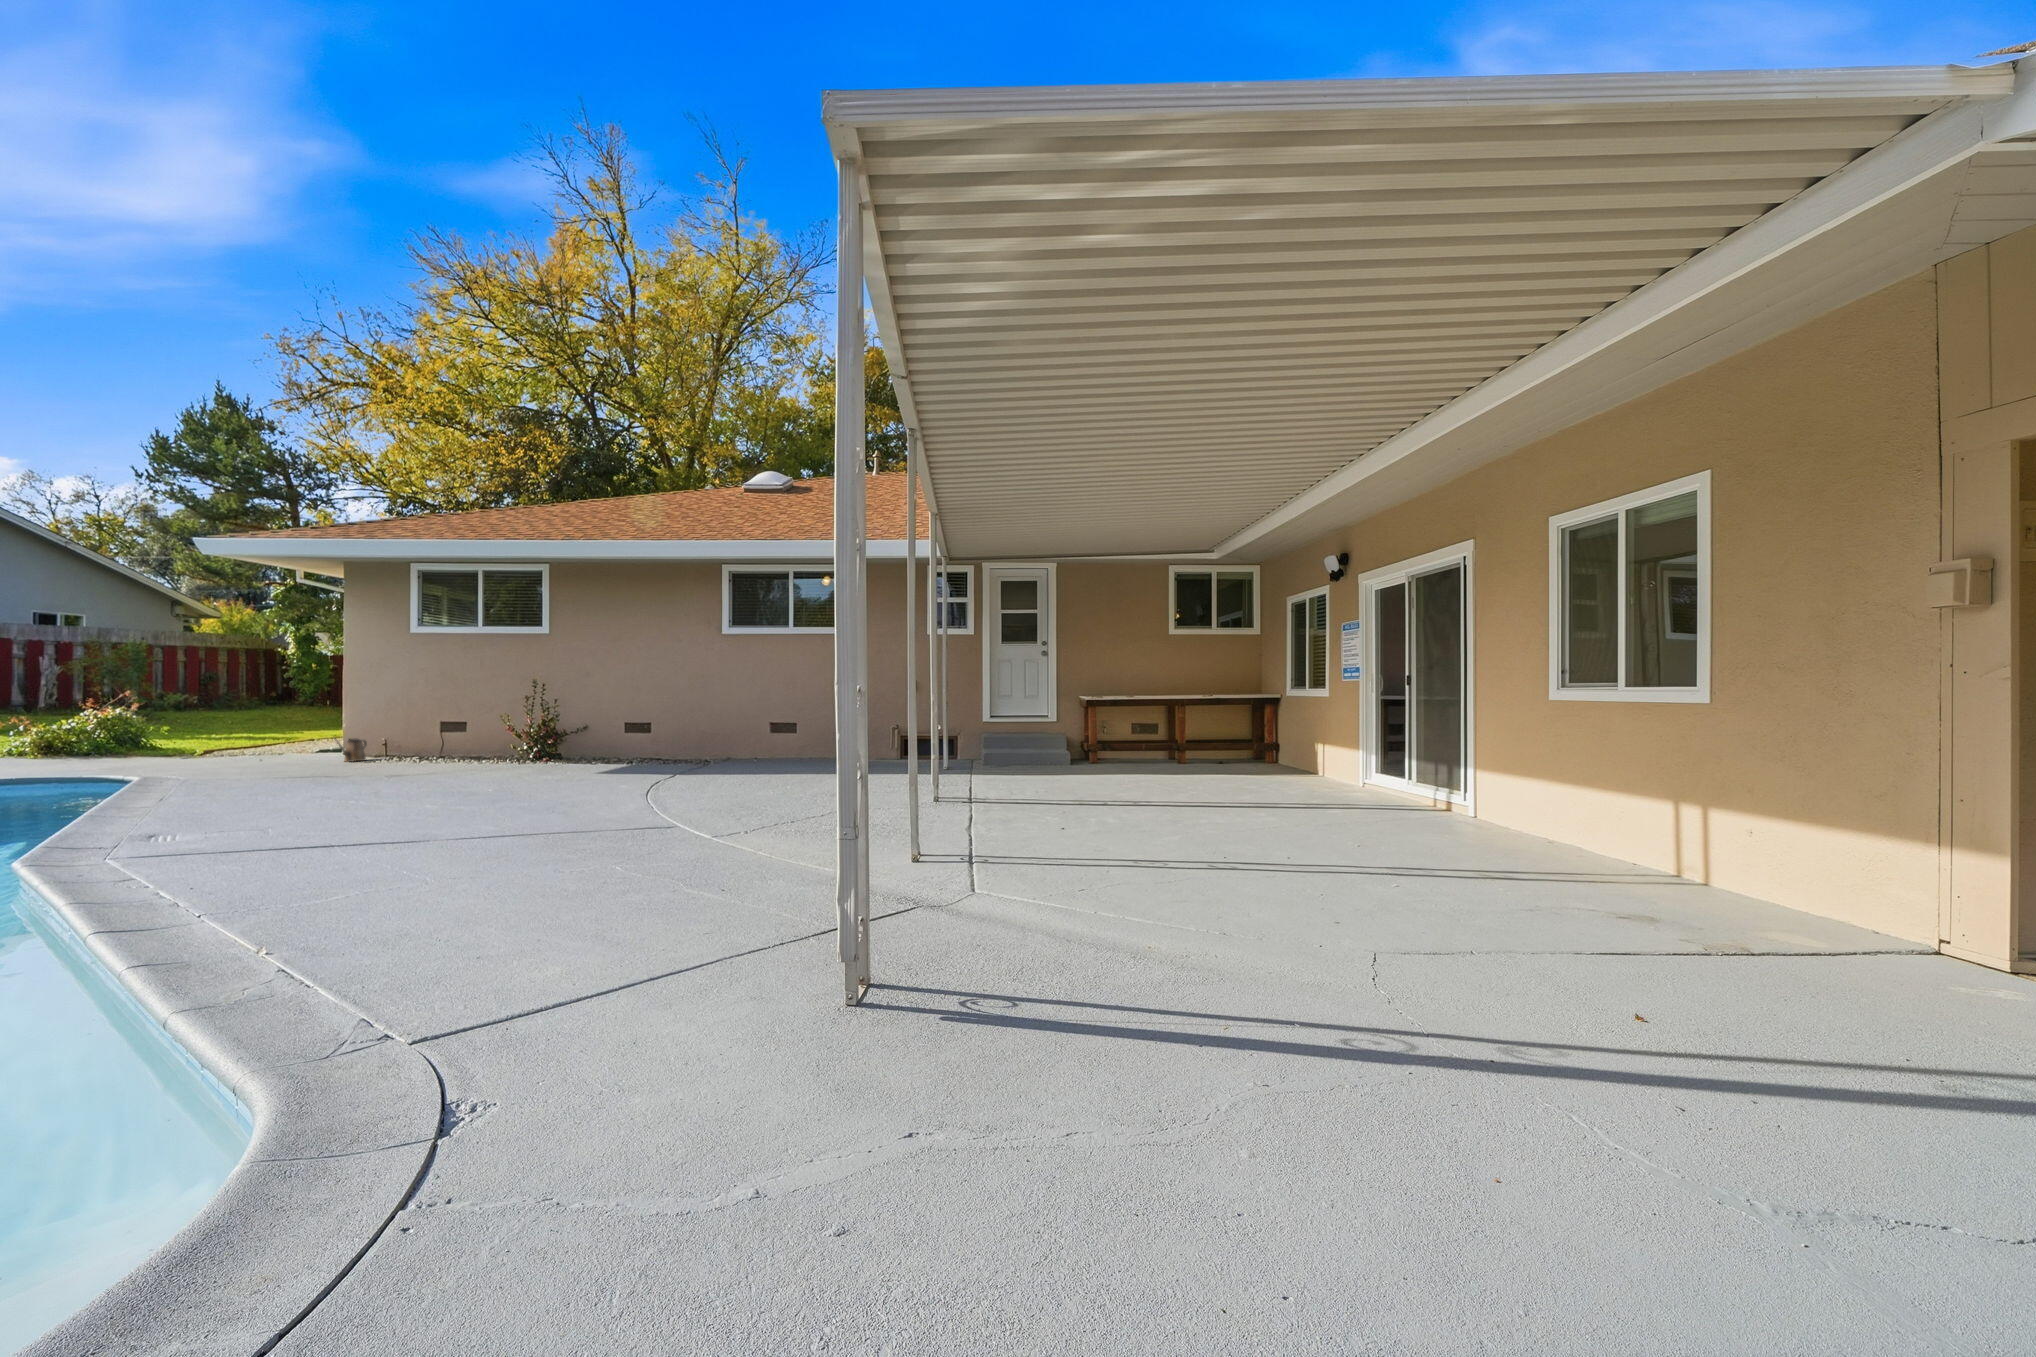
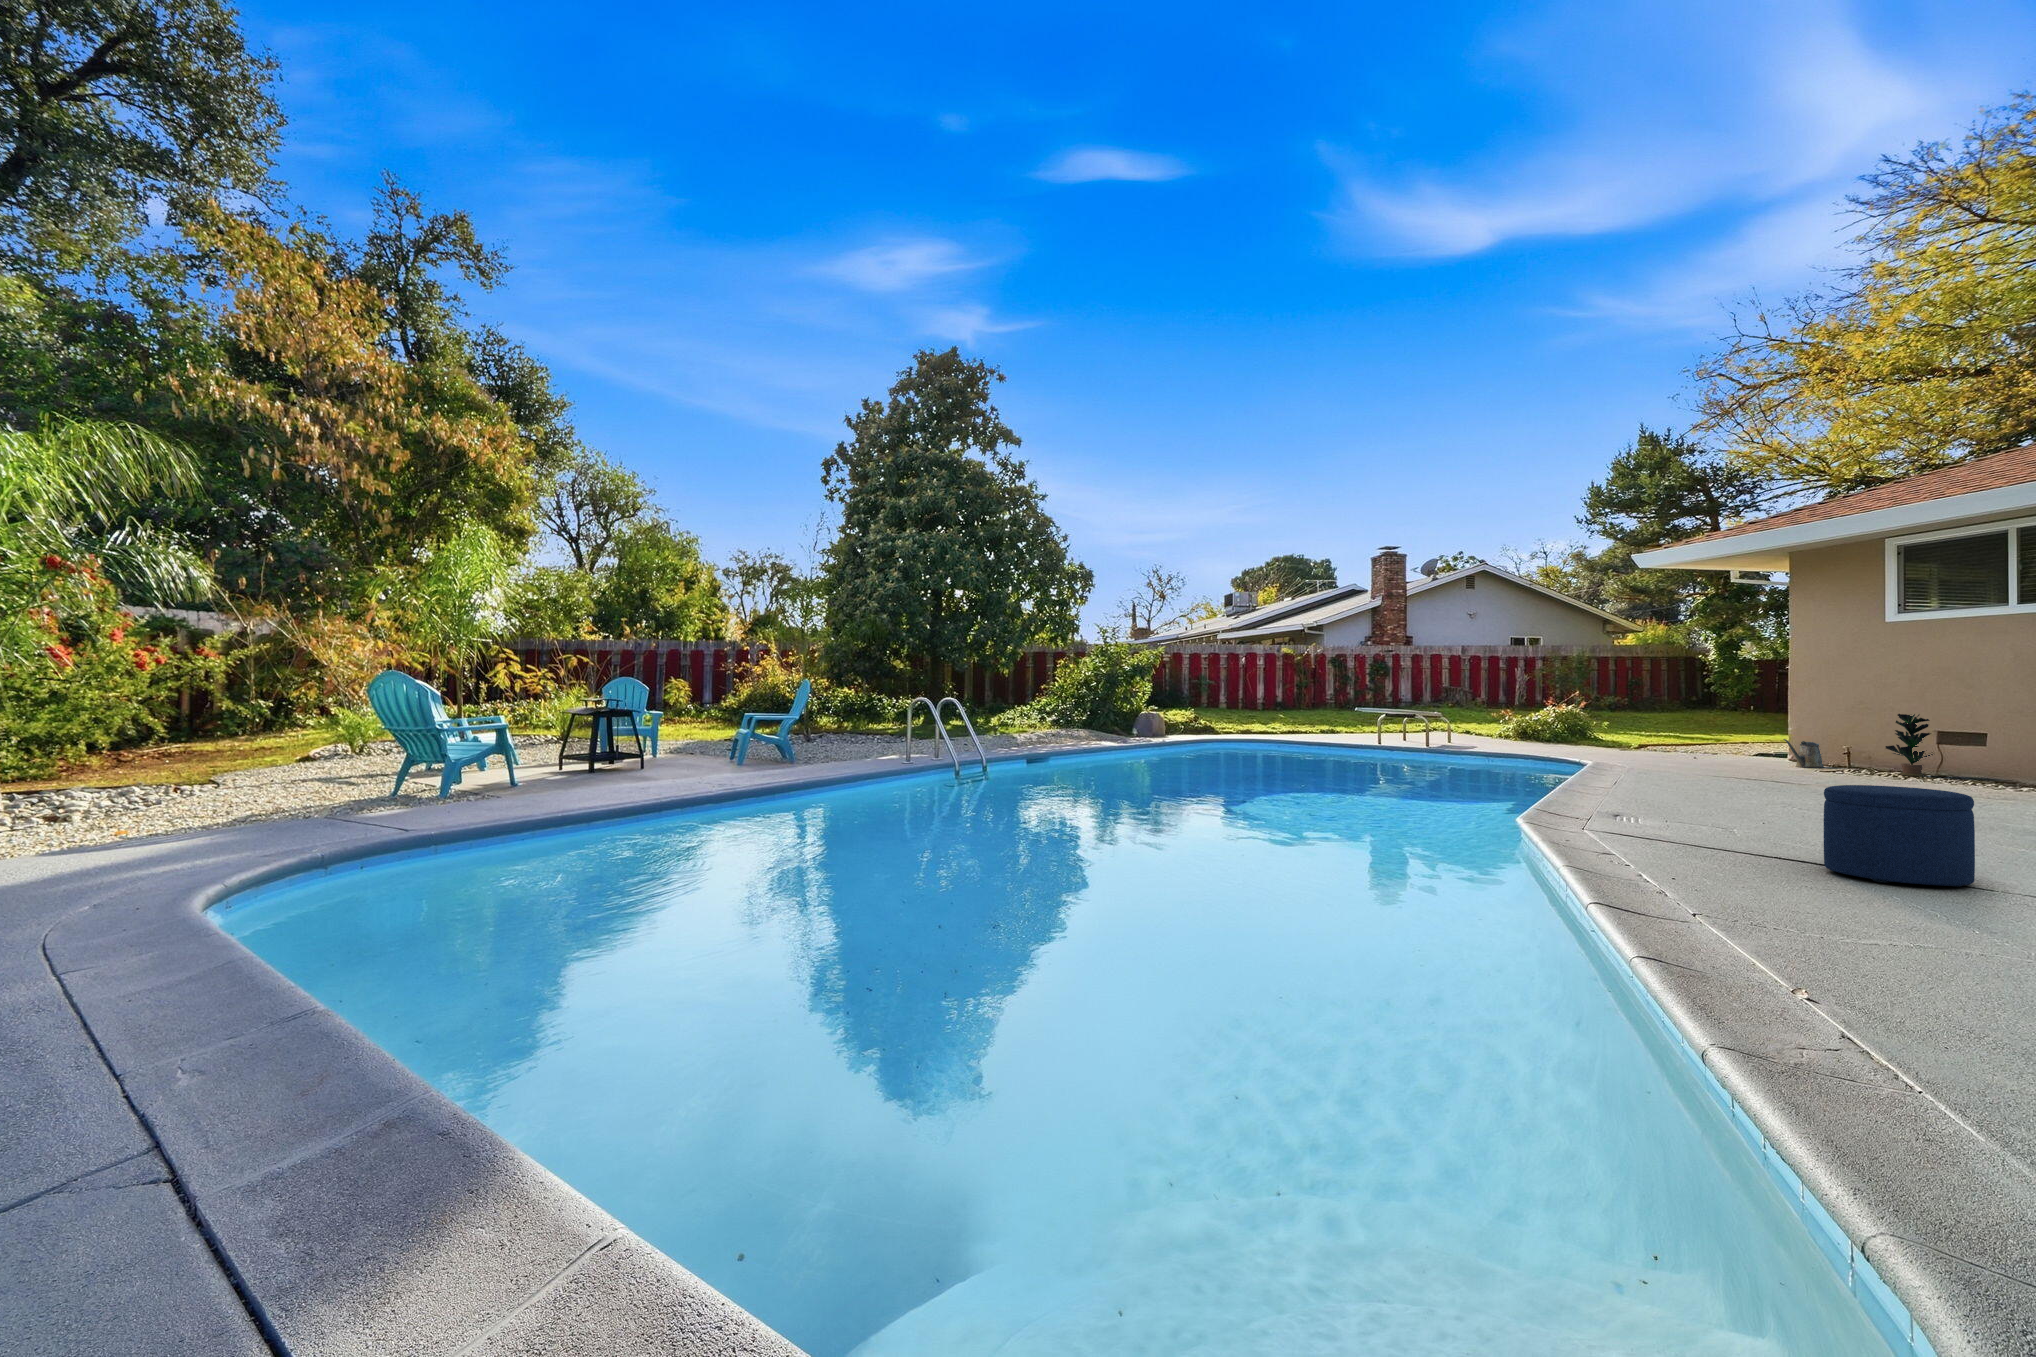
potted plant: none [410,710,445,762] -> present [1886,714,1933,776]
ottoman: none [320,779,415,854] -> present [1824,785,1975,887]

